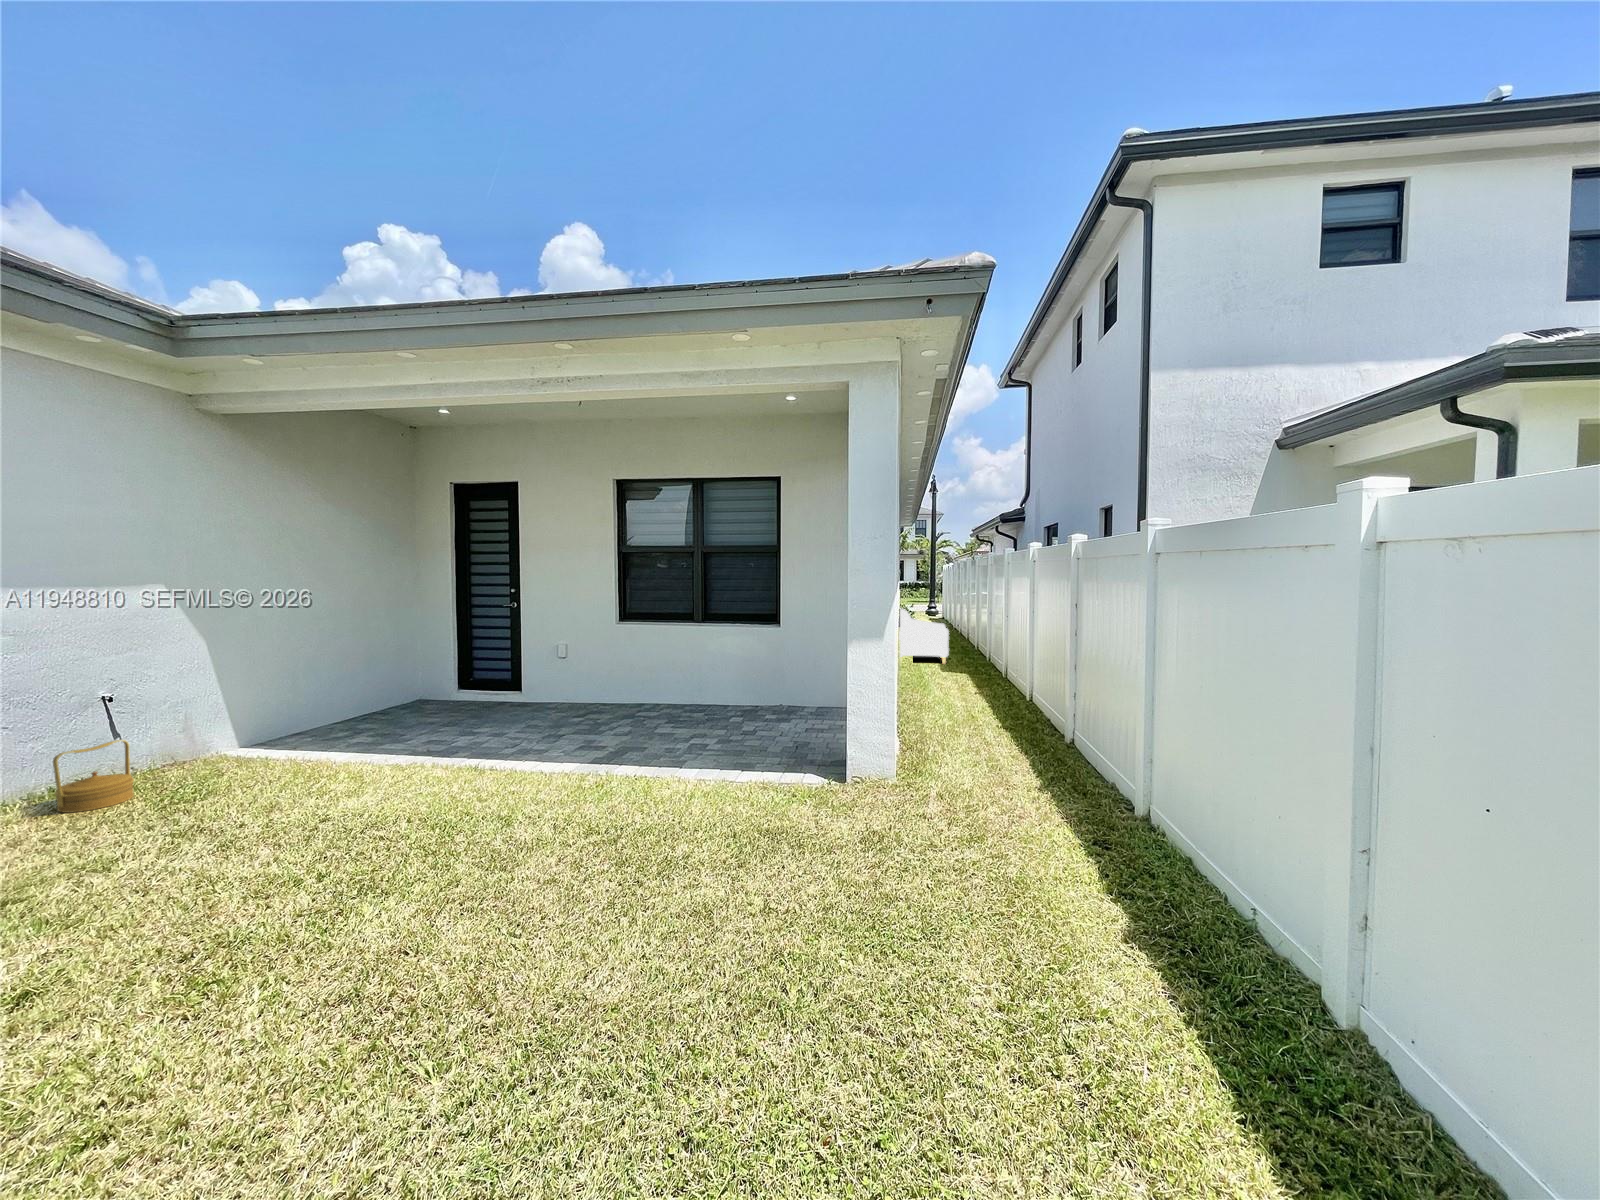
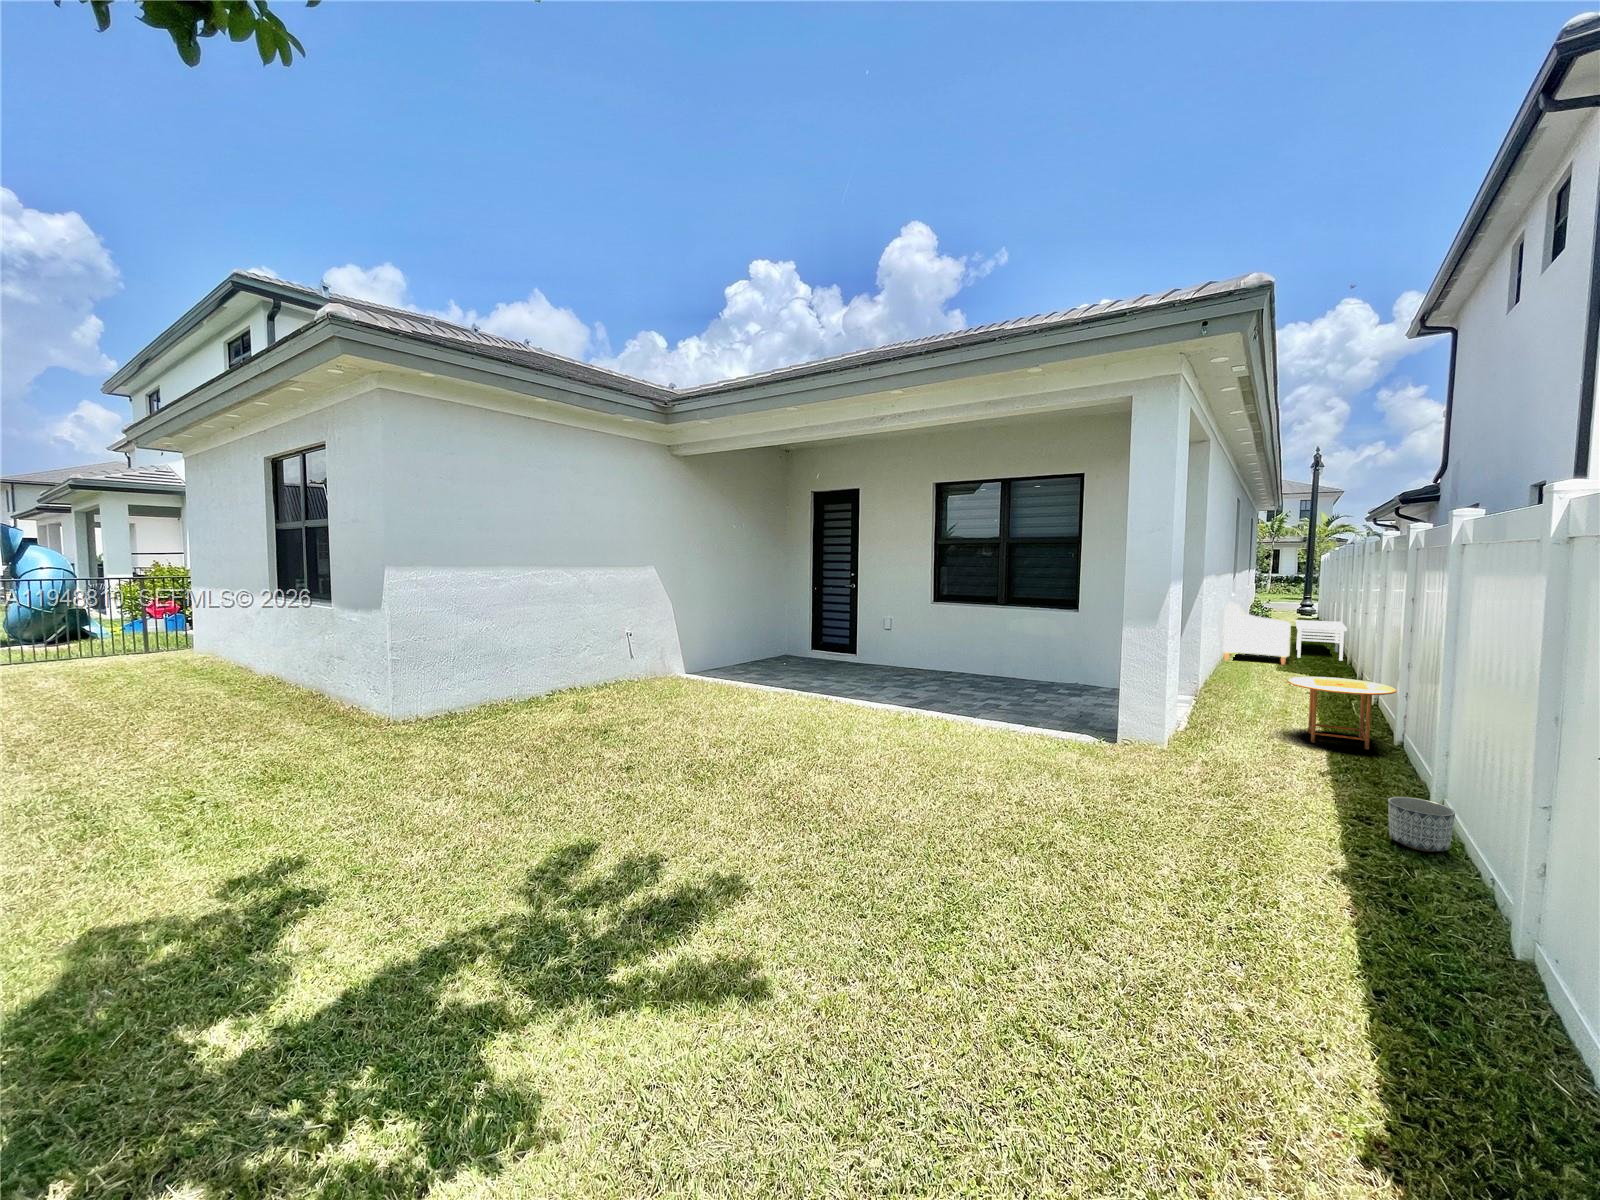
storage bench: none [944,622,985,656] -> present [1296,620,1347,661]
side table: none [983,680,1068,749] -> present [1288,677,1396,749]
woven basket: present [53,740,134,813] -> none [614,658,646,696]
planter: none [1129,814,1188,873] -> present [1388,797,1455,852]

